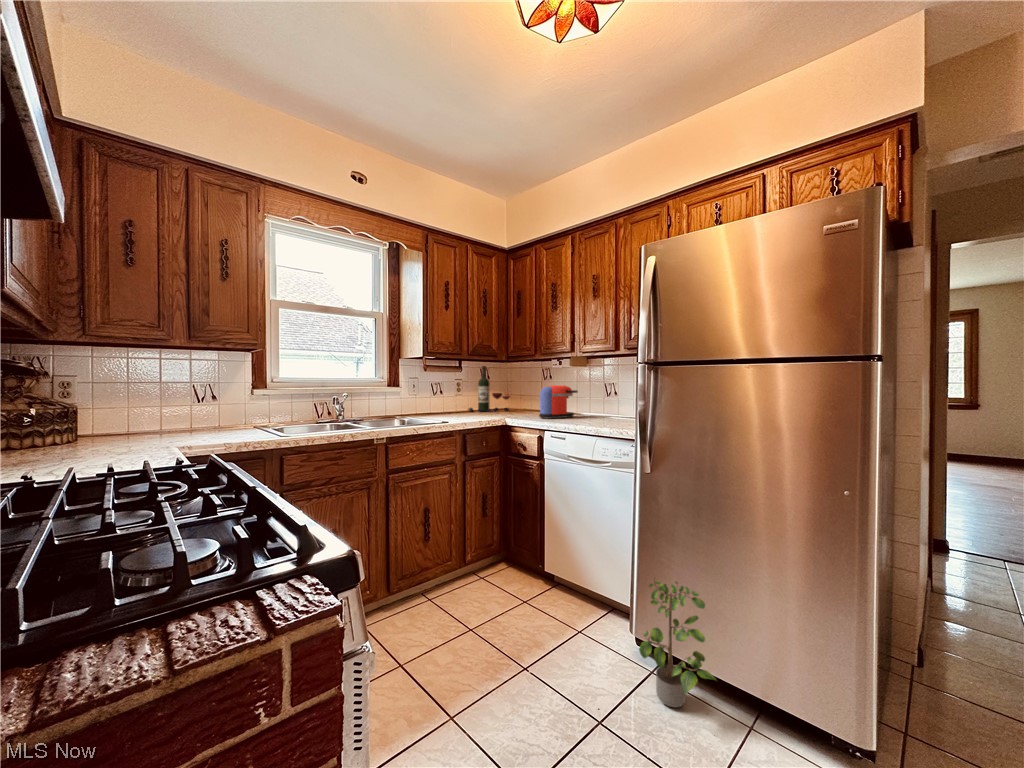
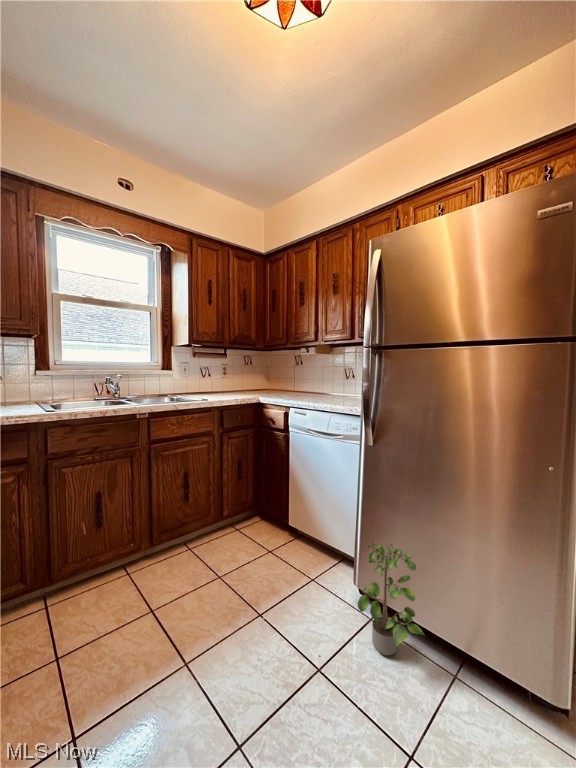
wine bottle: present [468,366,510,412] -> none [232,353,268,392]
coffee maker: present [539,385,578,418] -> none [287,369,321,397]

